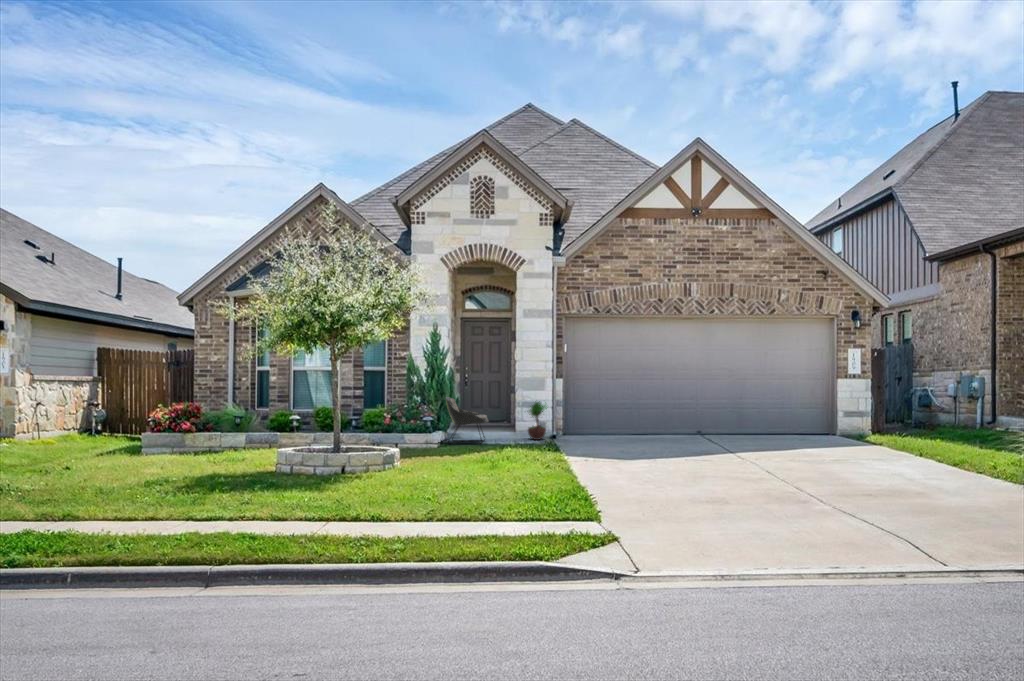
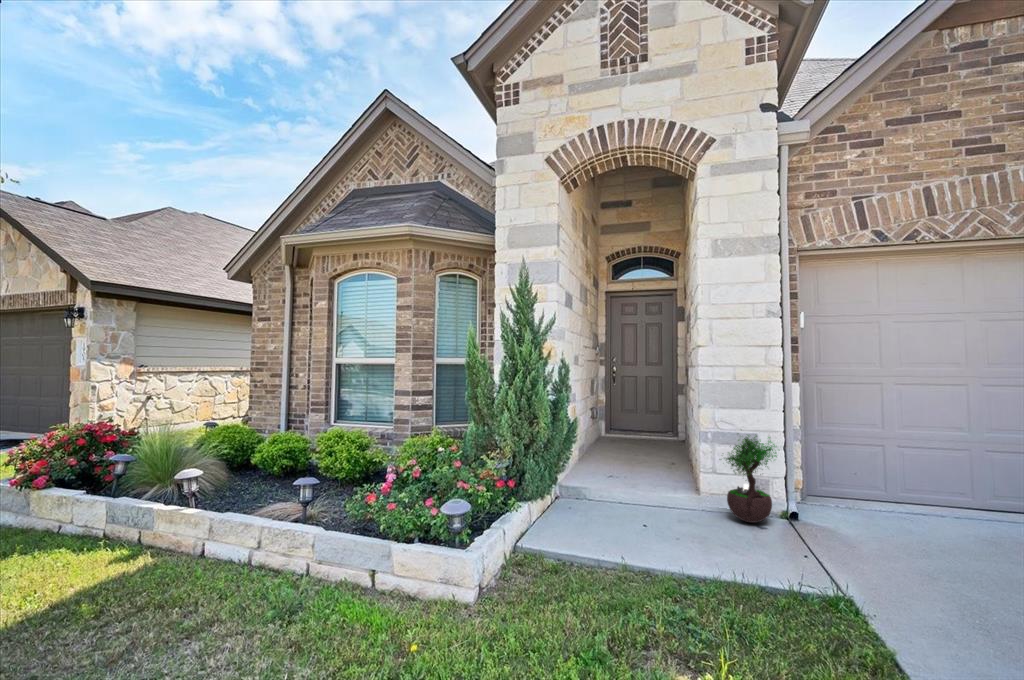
lounge chair: present [446,397,489,444] -> none [537,421,635,544]

